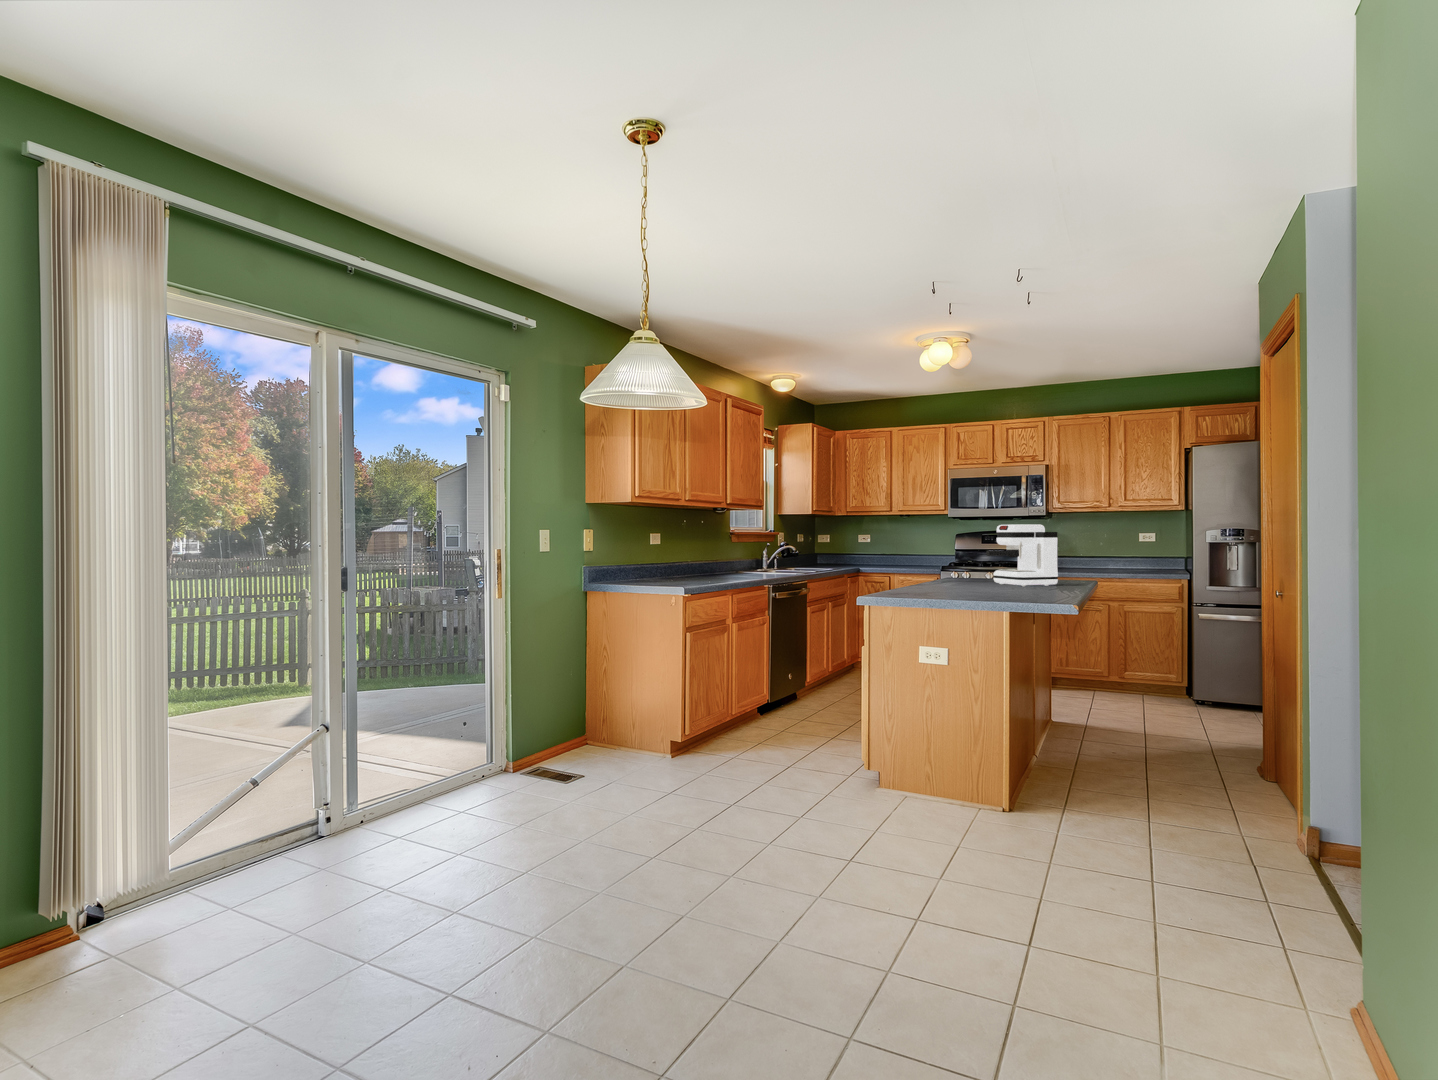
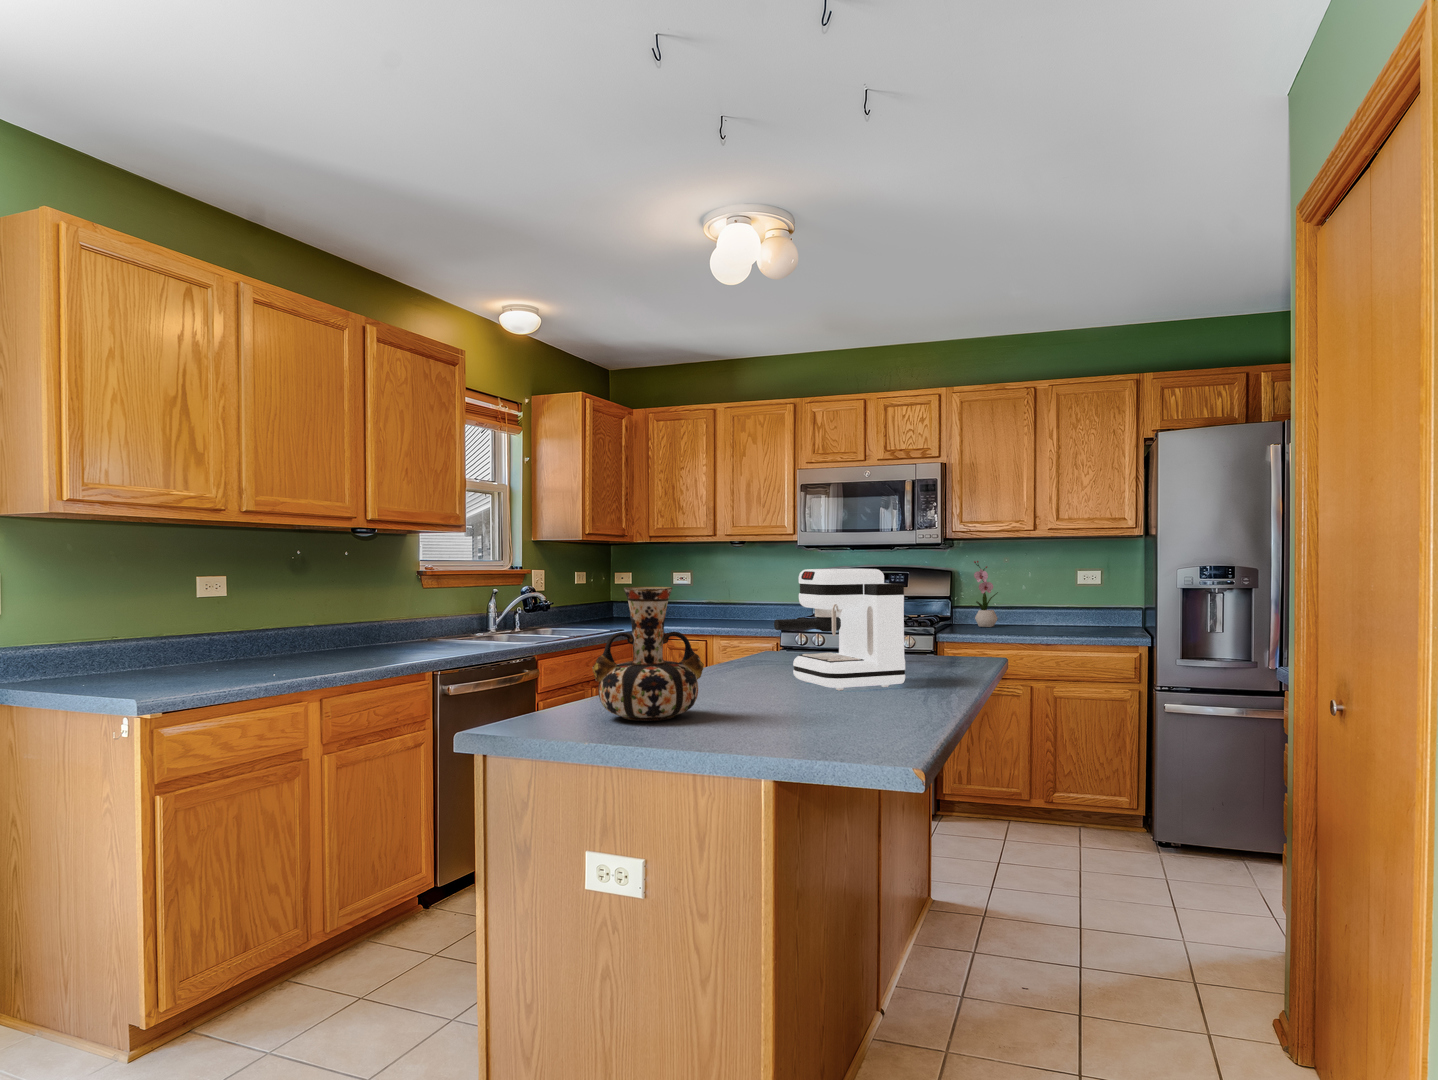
flower arrangement: none [1067,527,1083,570] -> present [974,561,998,627]
vase: none [916,530,968,593] -> present [592,587,704,721]

